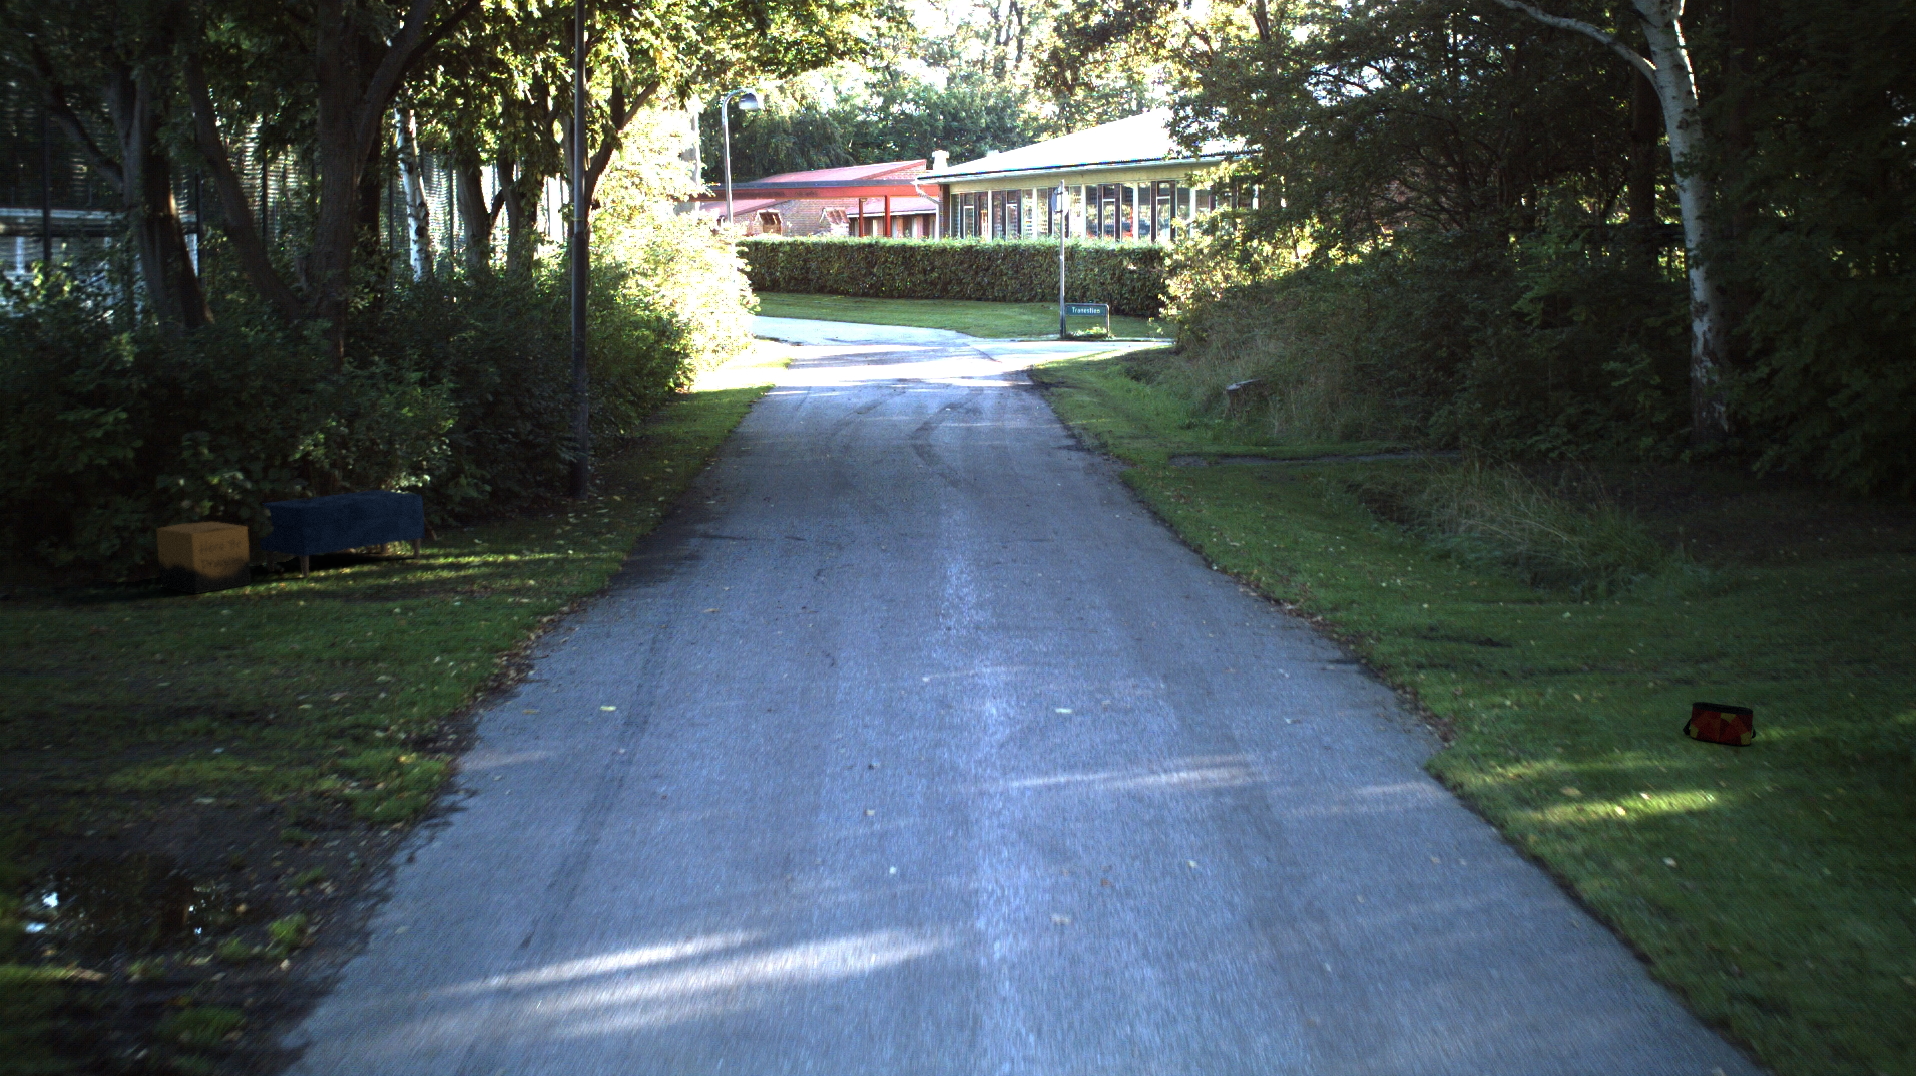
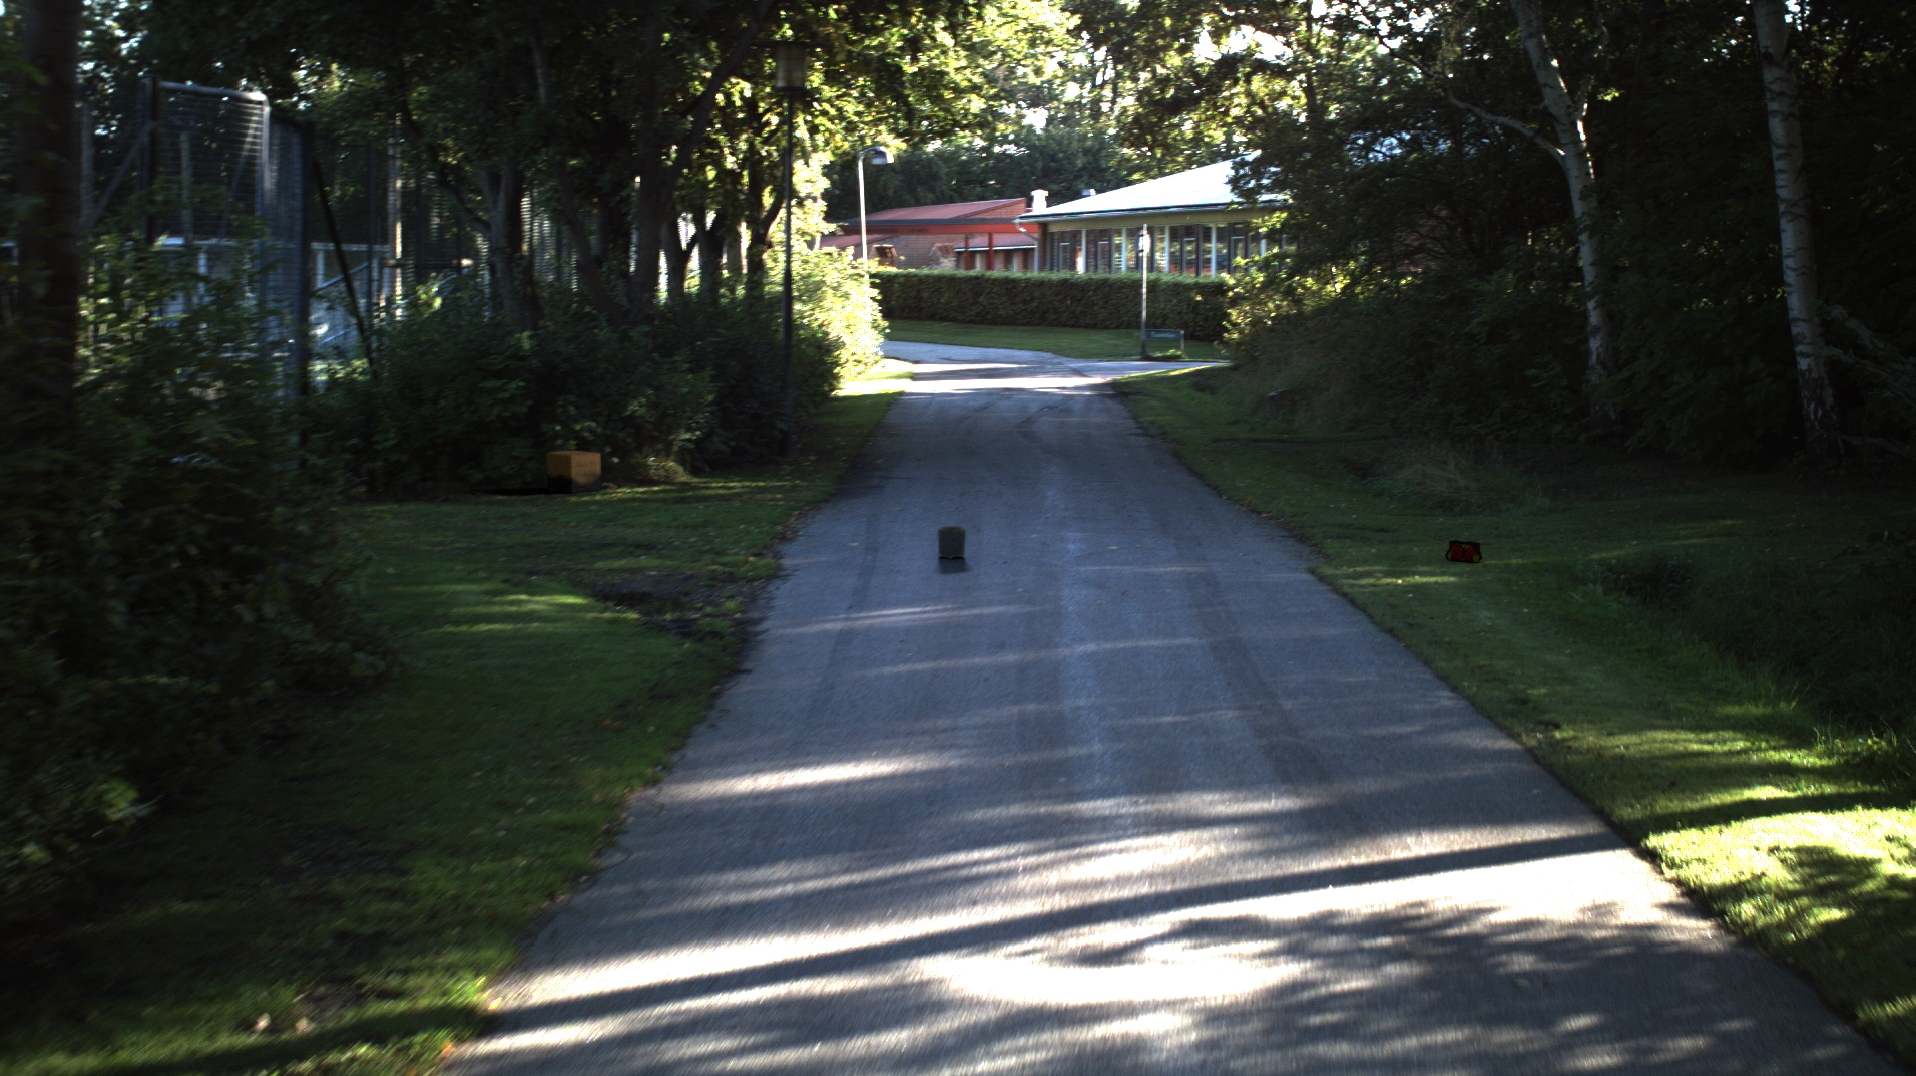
bench: present [260,490,424,577] -> none [601,437,698,487]
planter: none [763,707,817,775] -> present [938,526,966,559]

